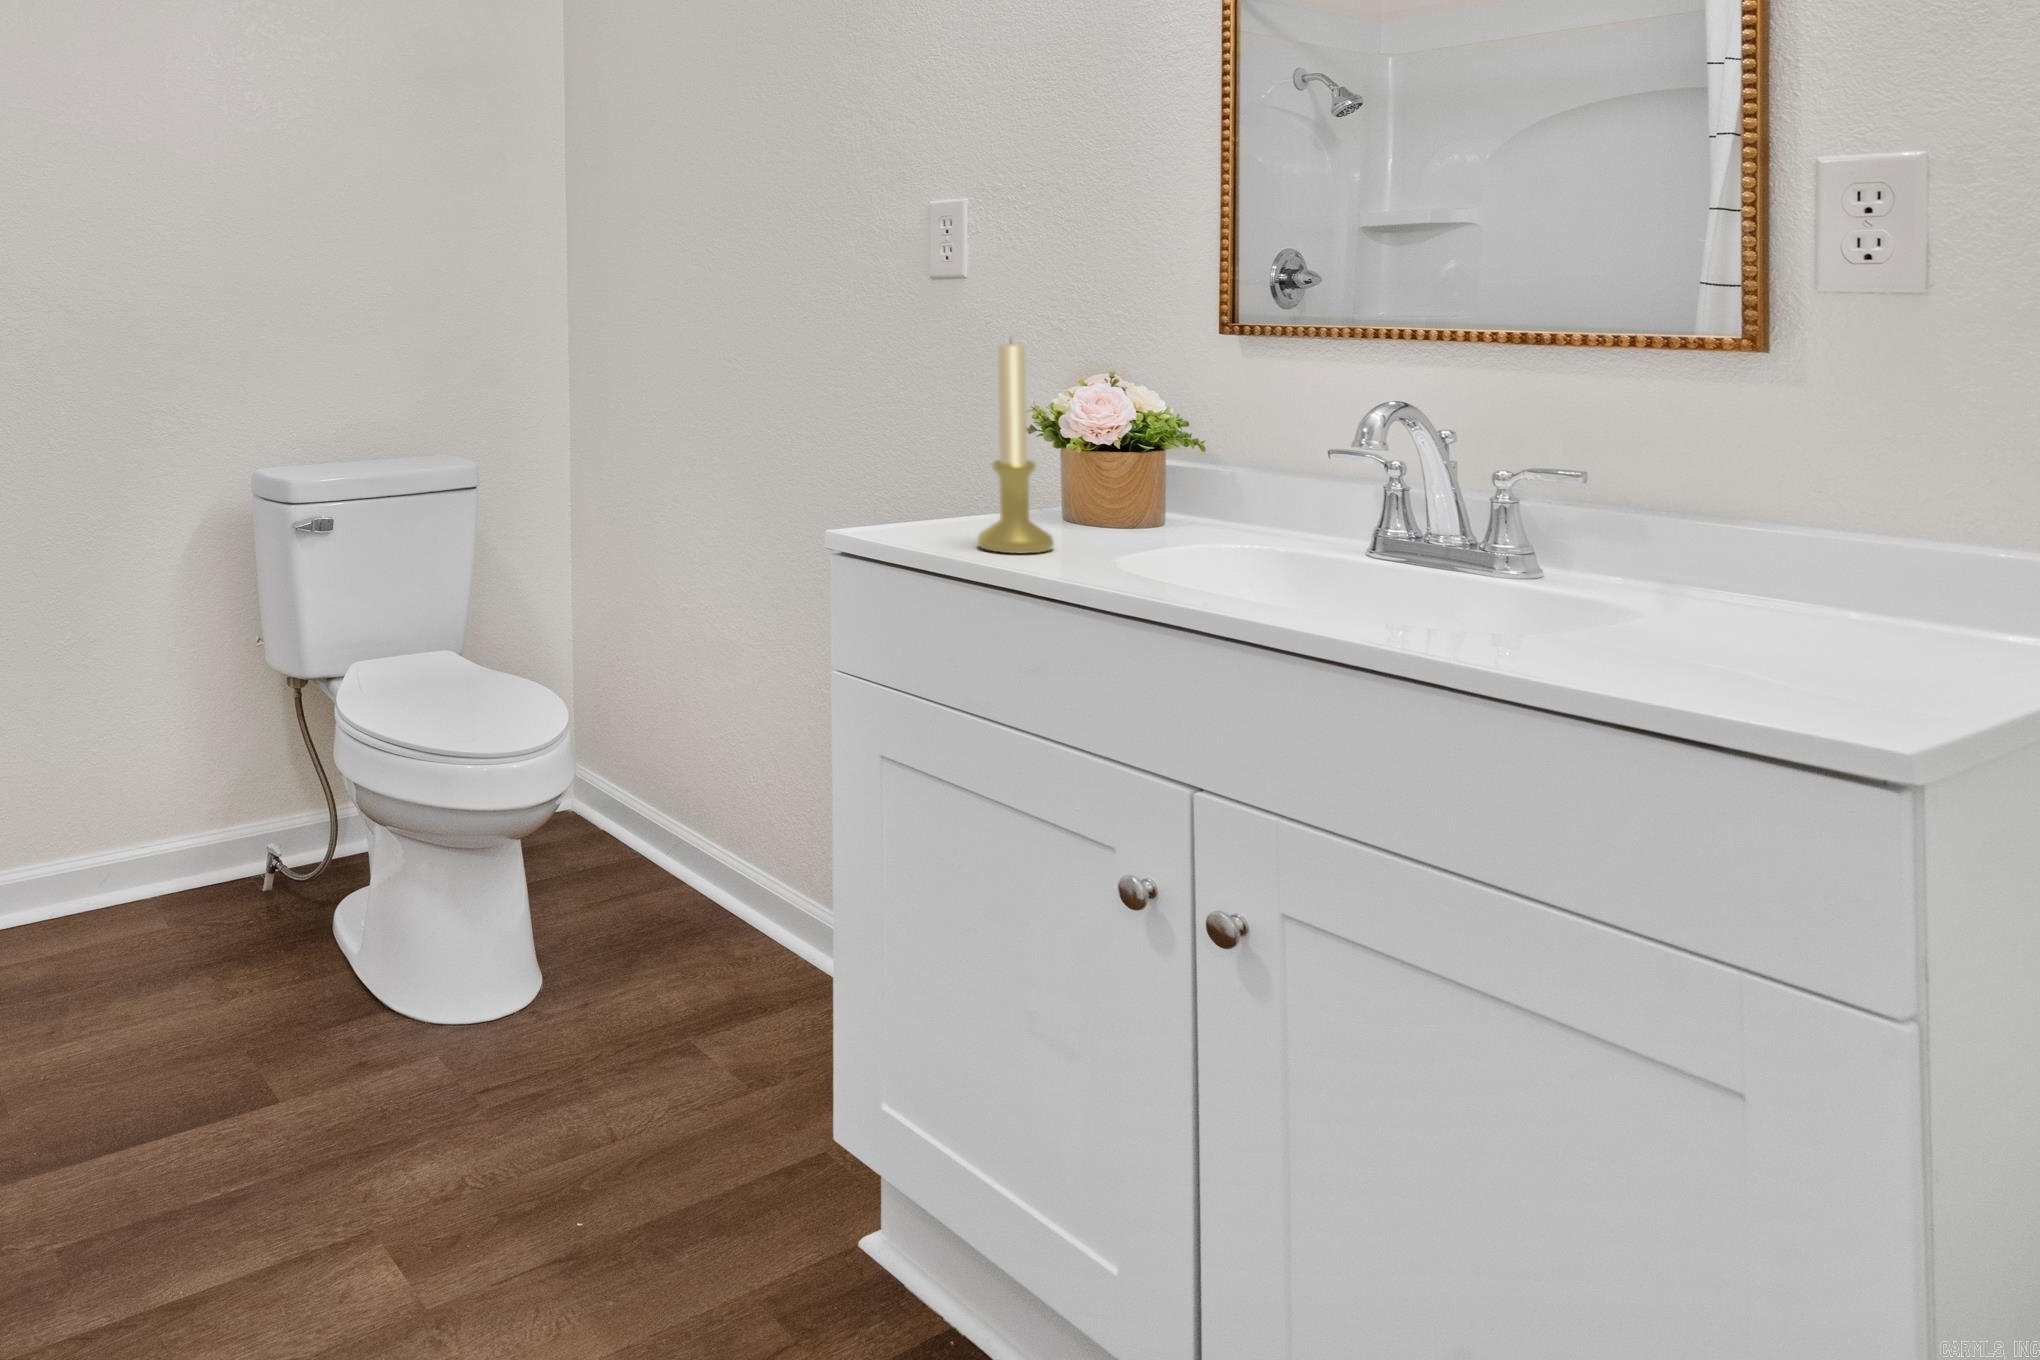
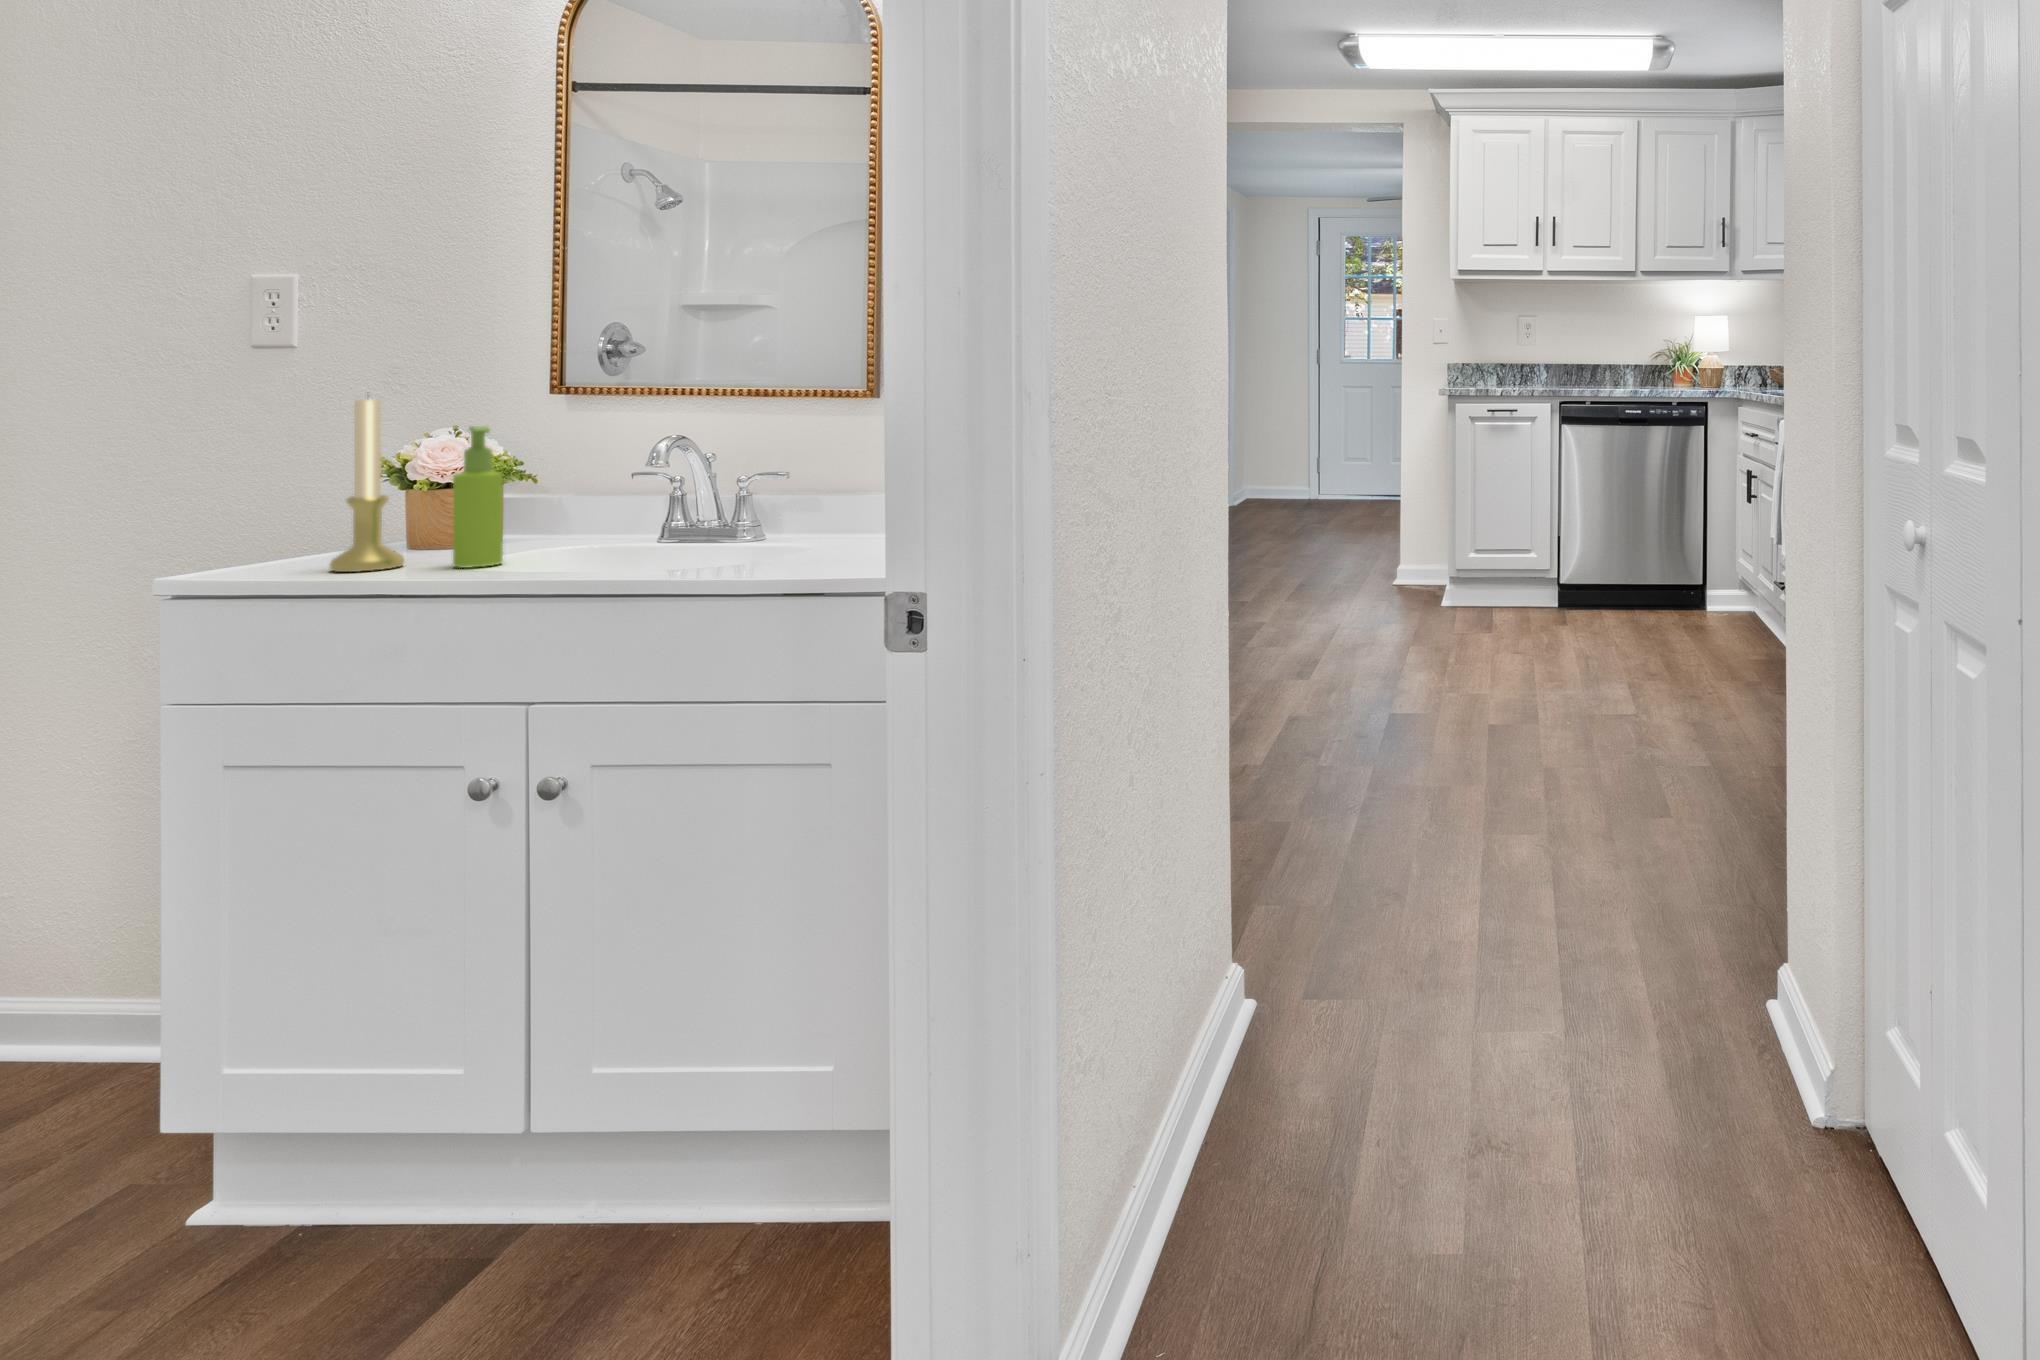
soap dispenser: none [1102,383,1162,568] -> present [453,426,503,568]

